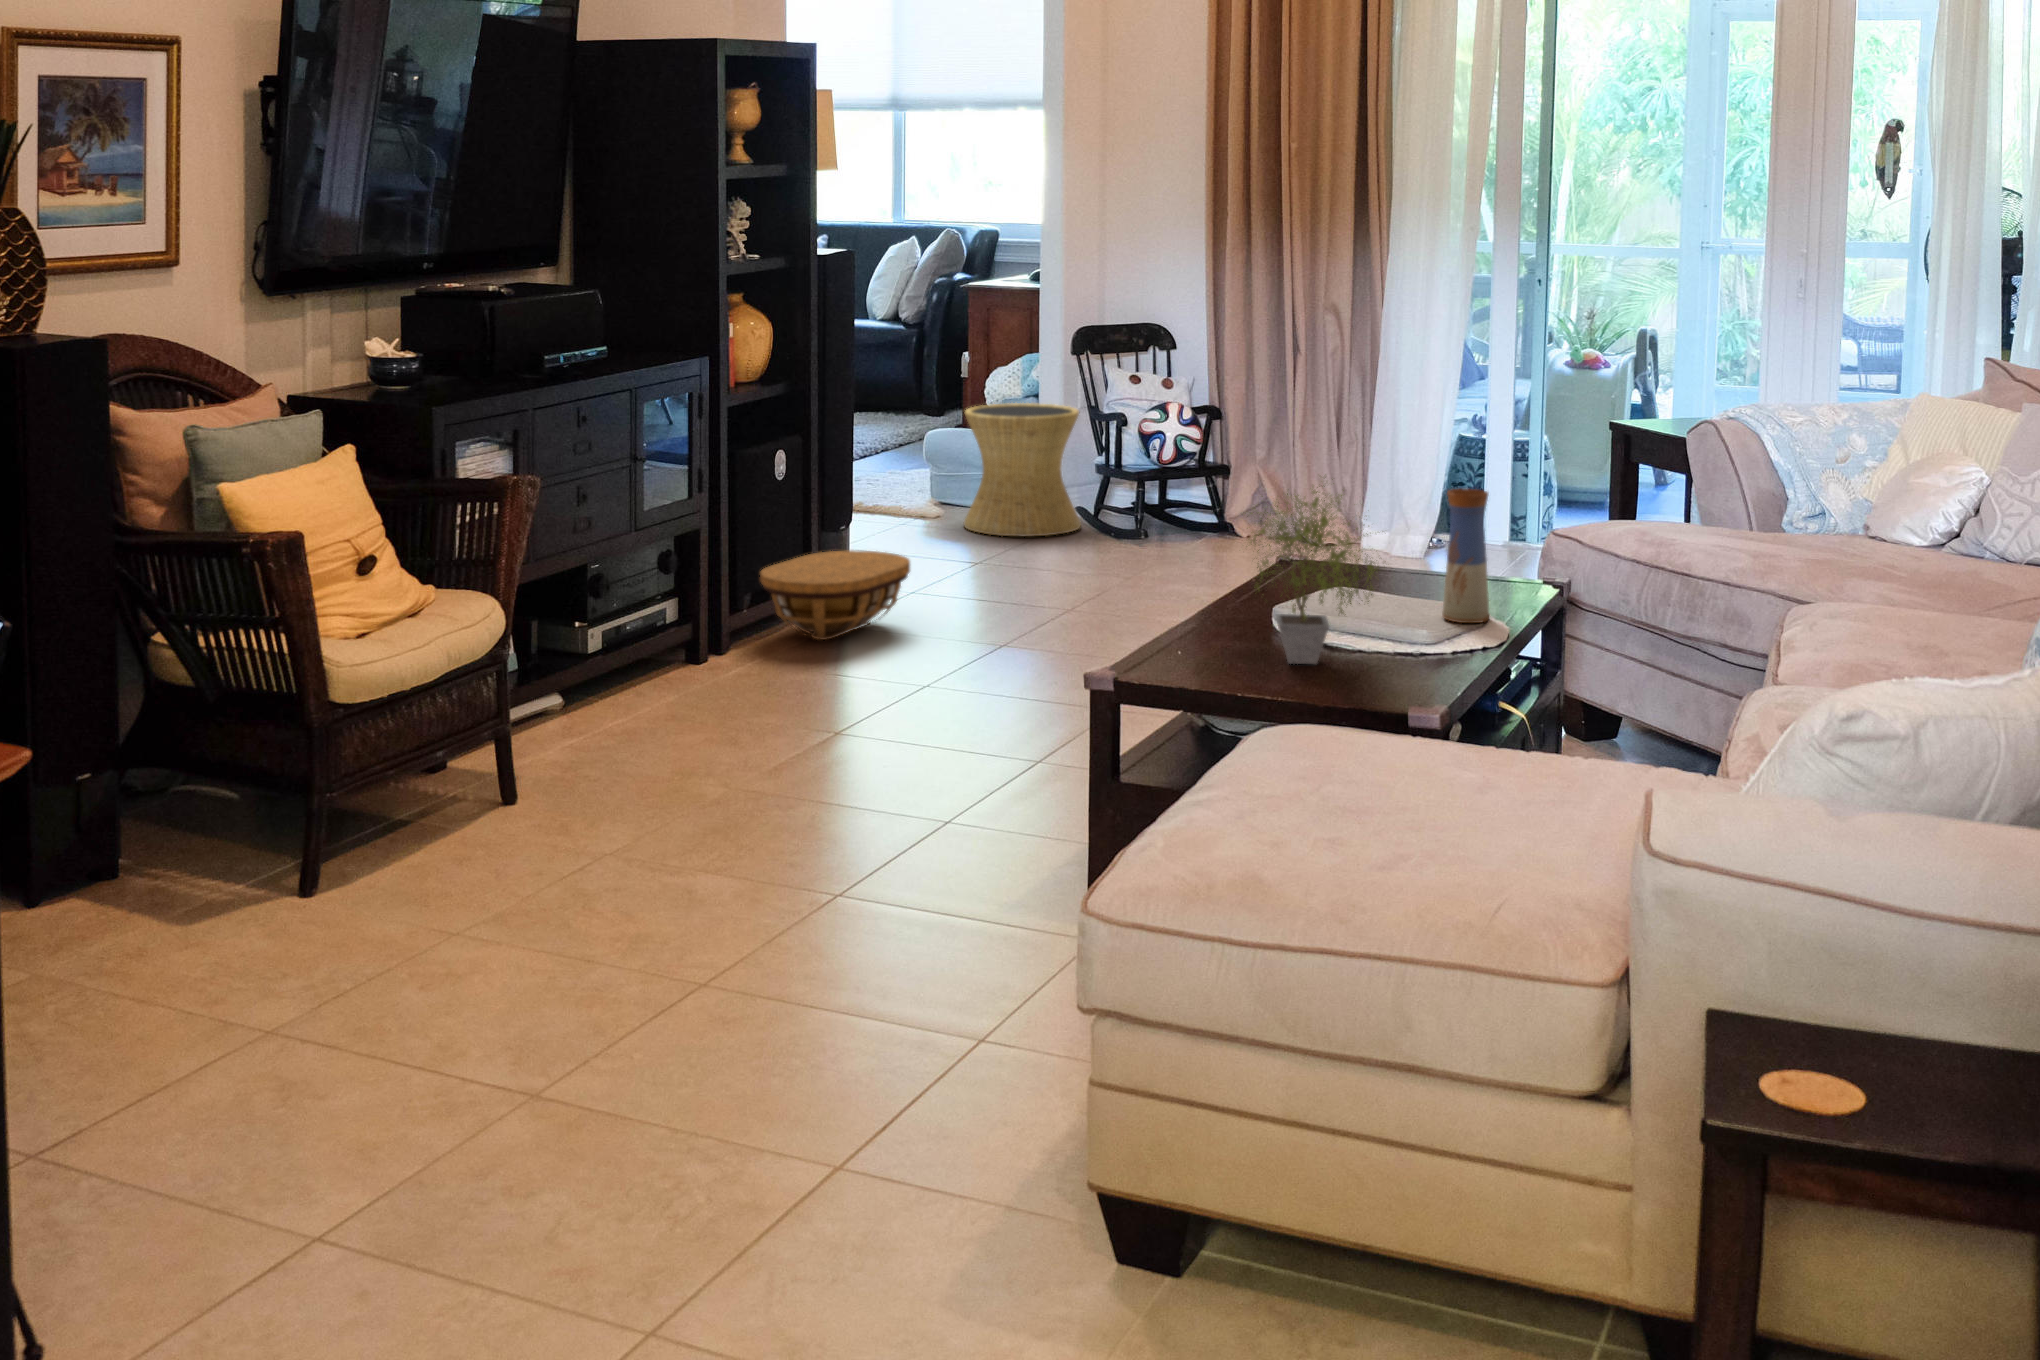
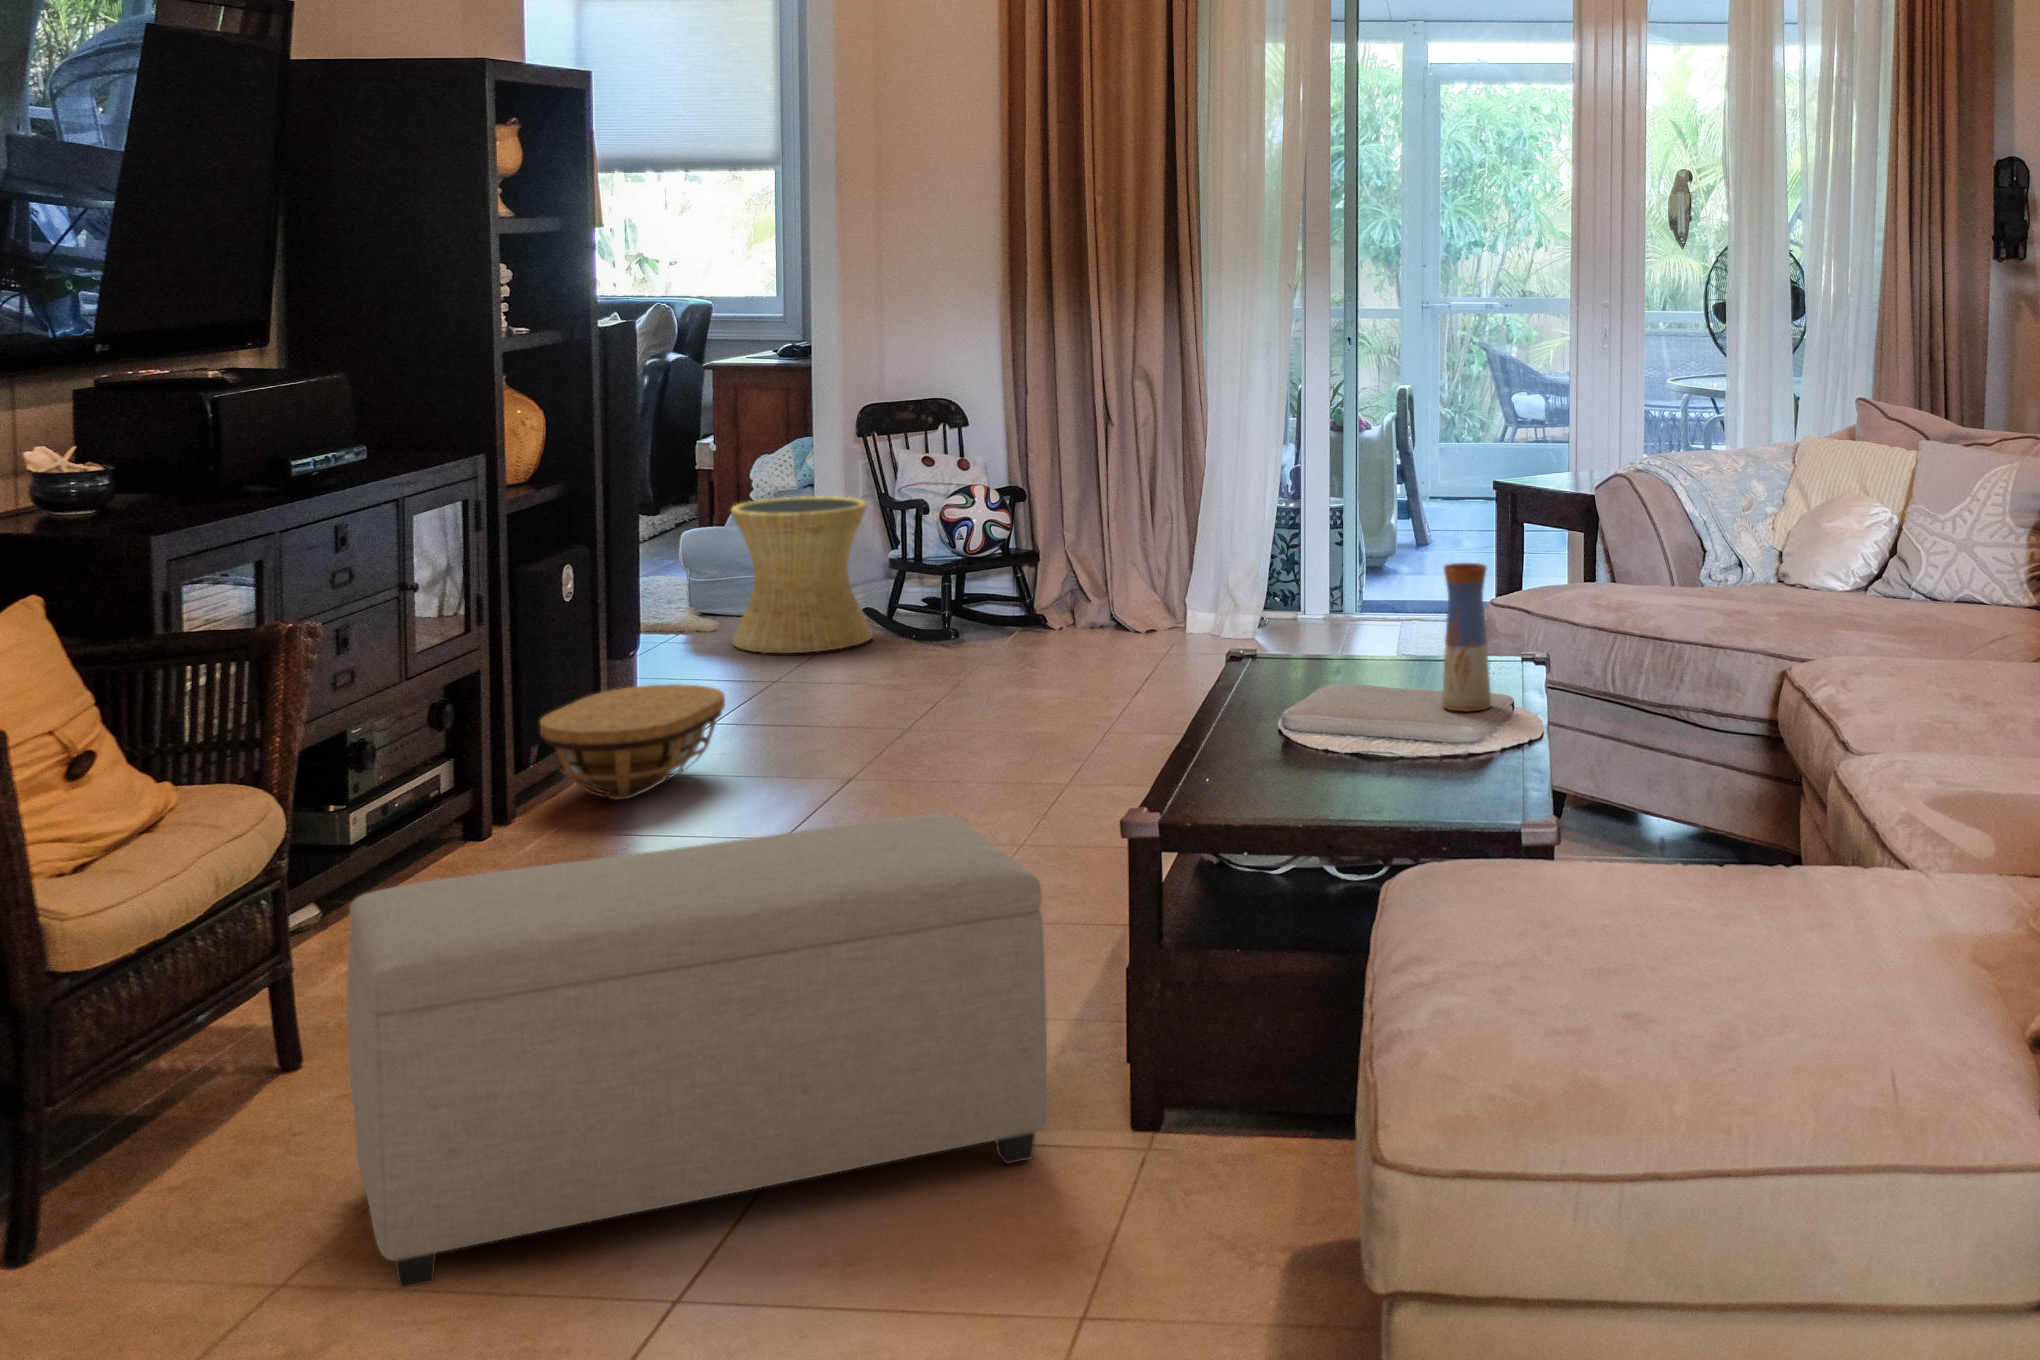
potted plant: present [1250,479,1378,664] -> none [1247,555,1431,776]
ottoman: none [504,663,1016,961] -> present [347,815,1047,1288]

